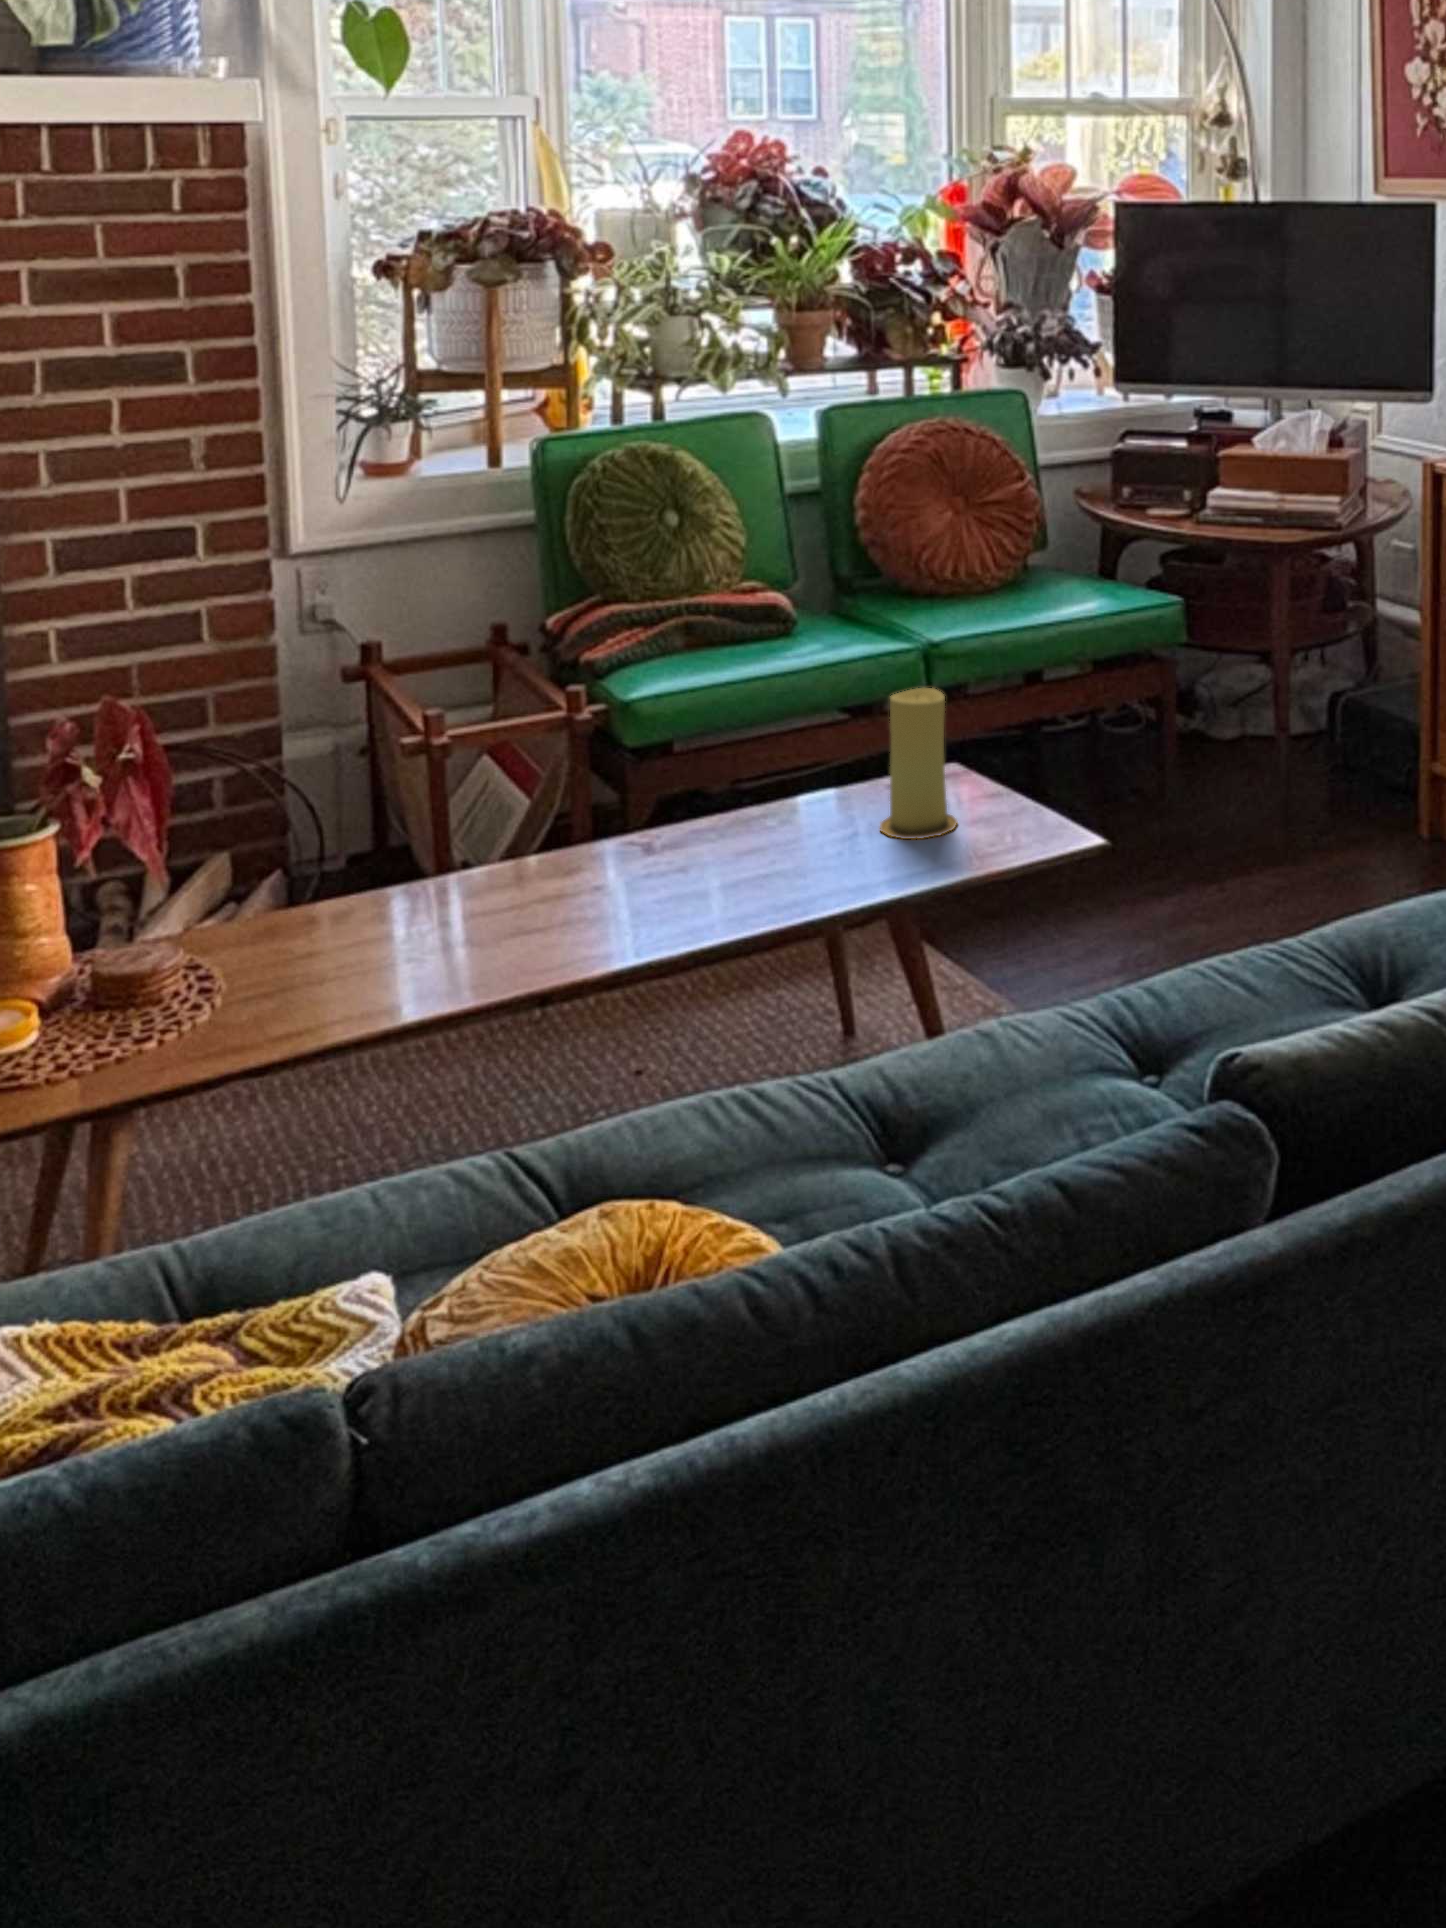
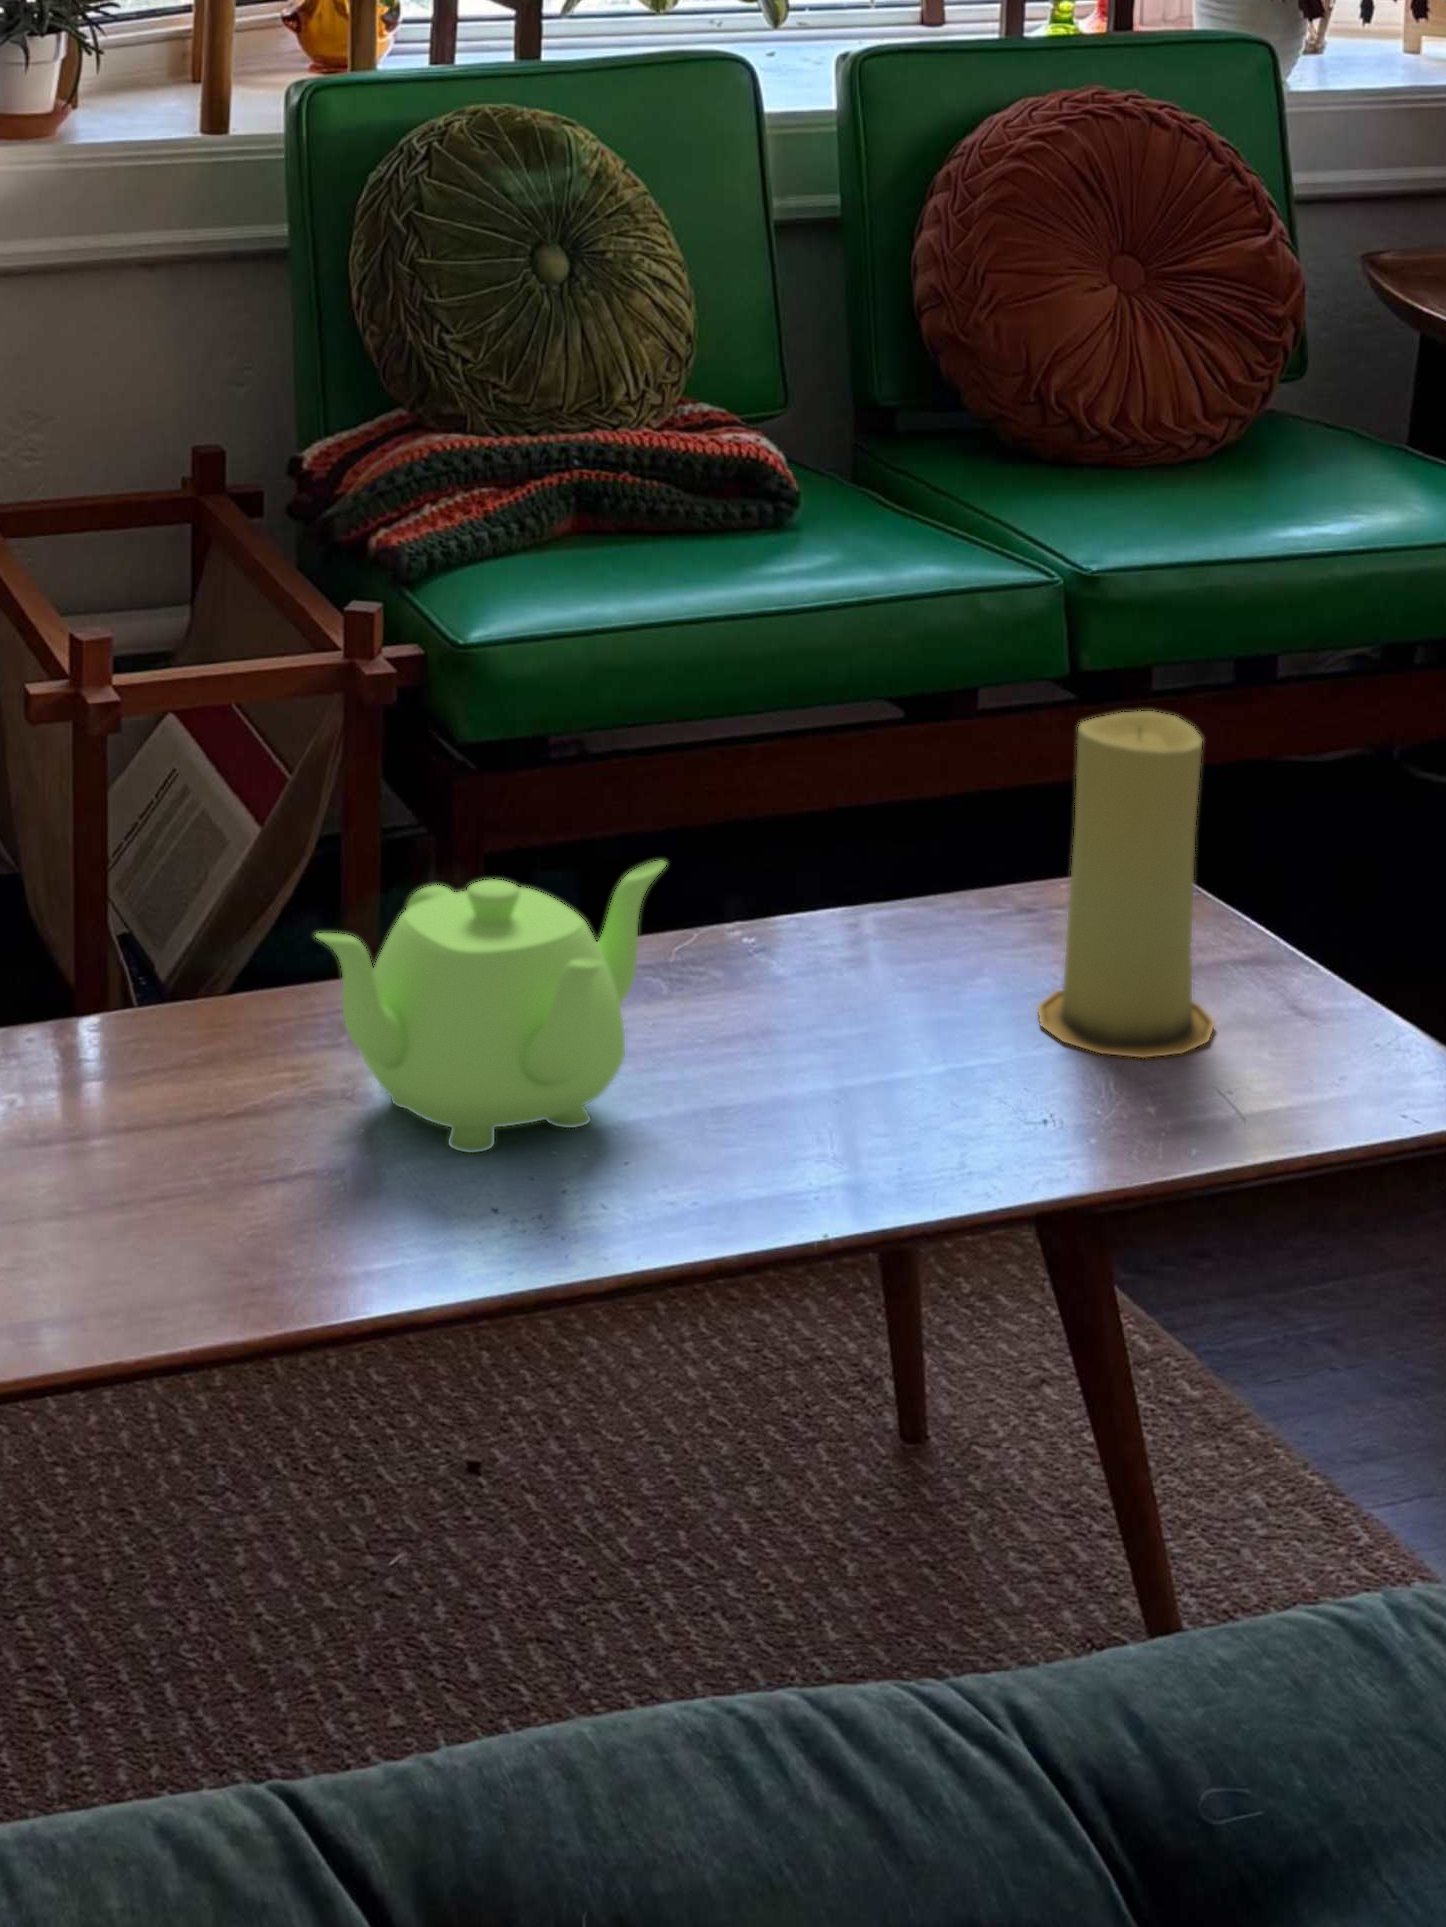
teapot: none [528,772,700,908] -> present [316,861,666,1153]

